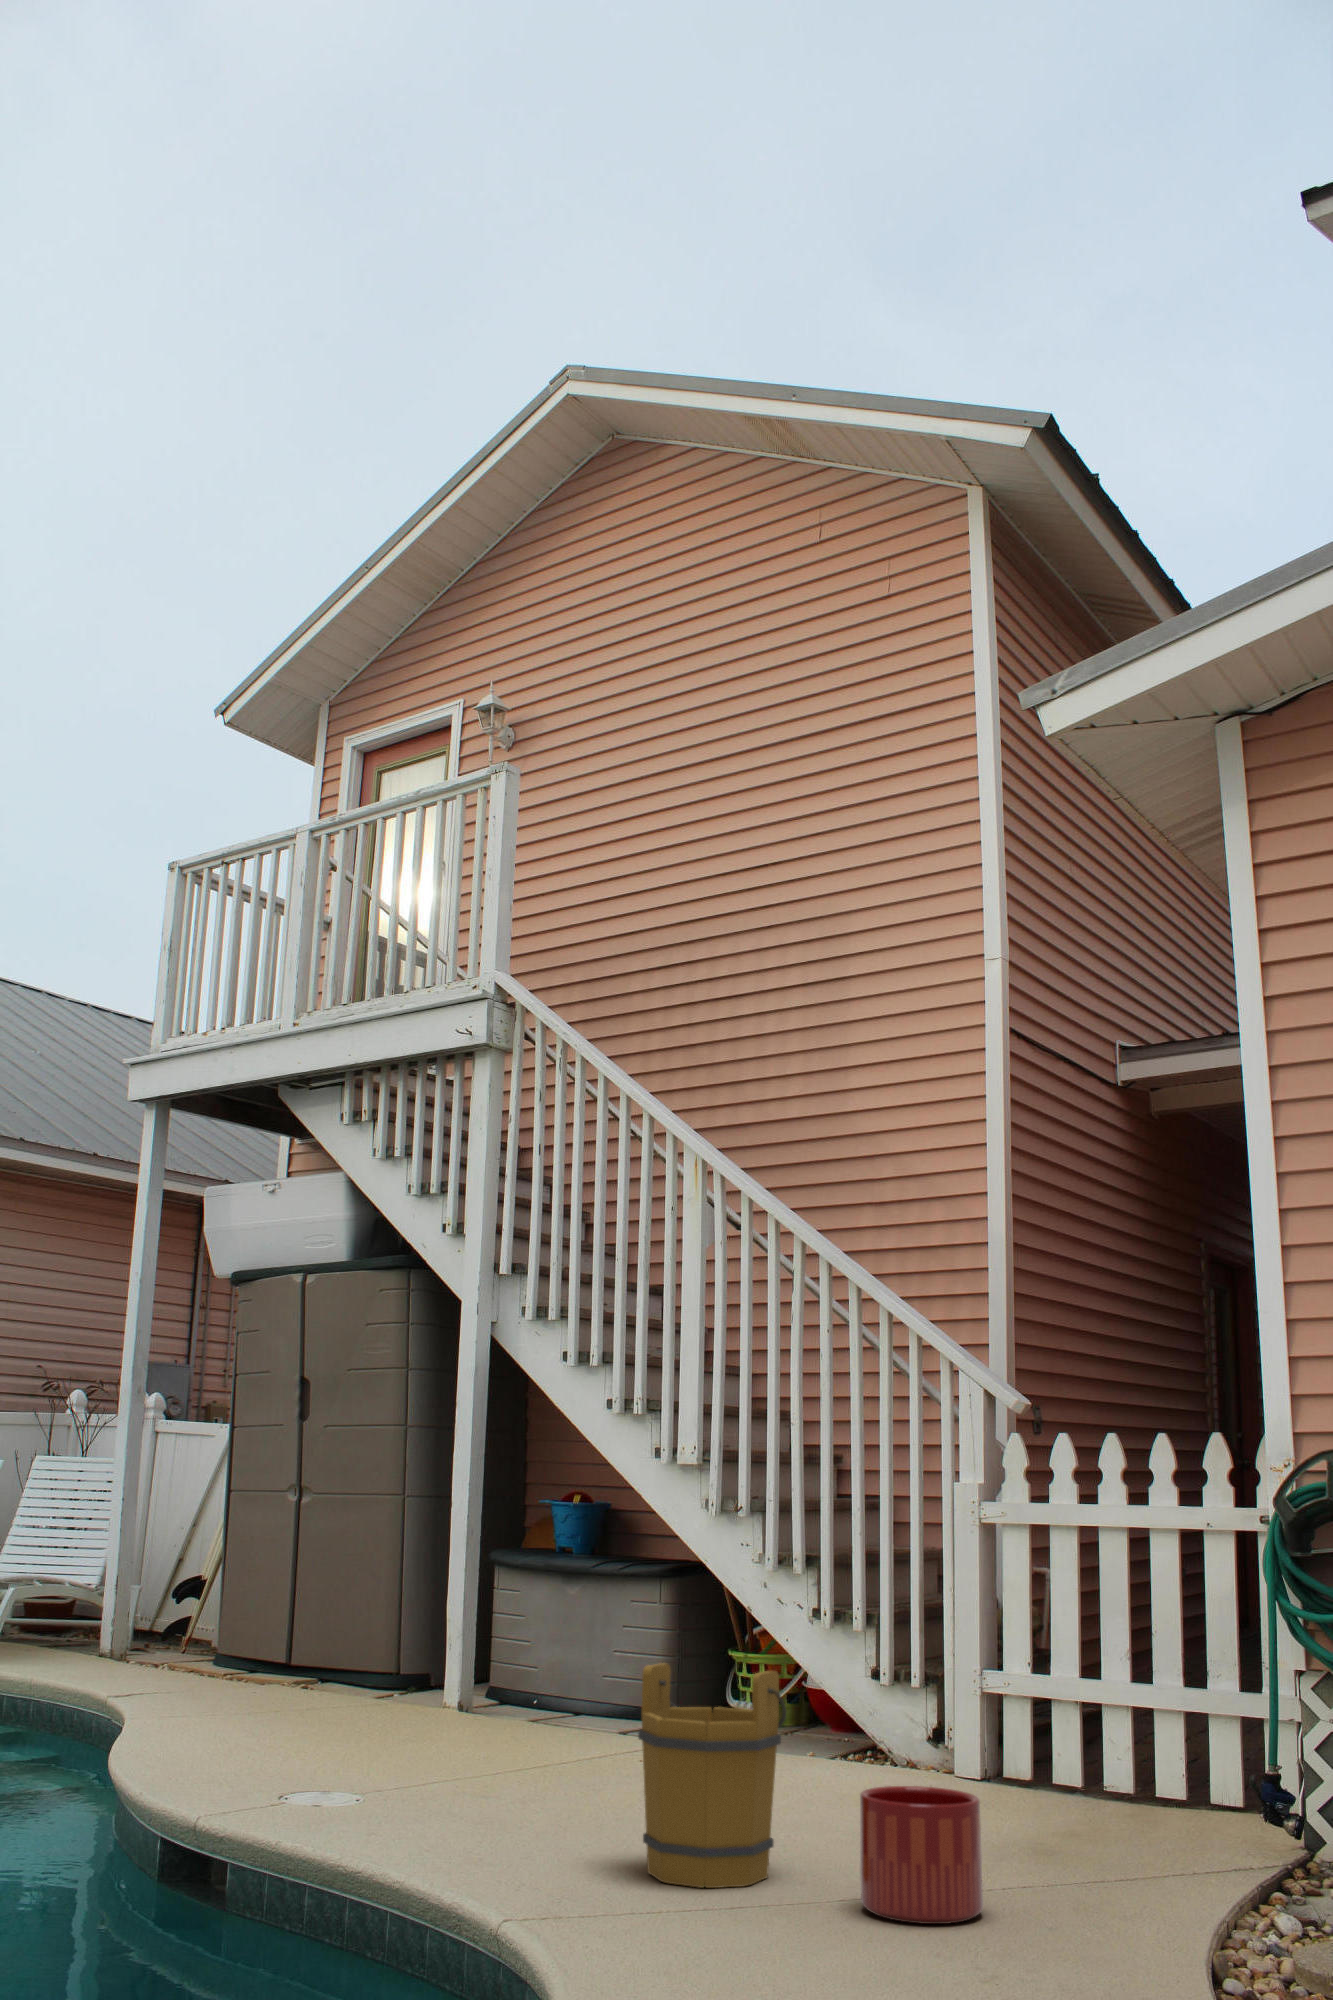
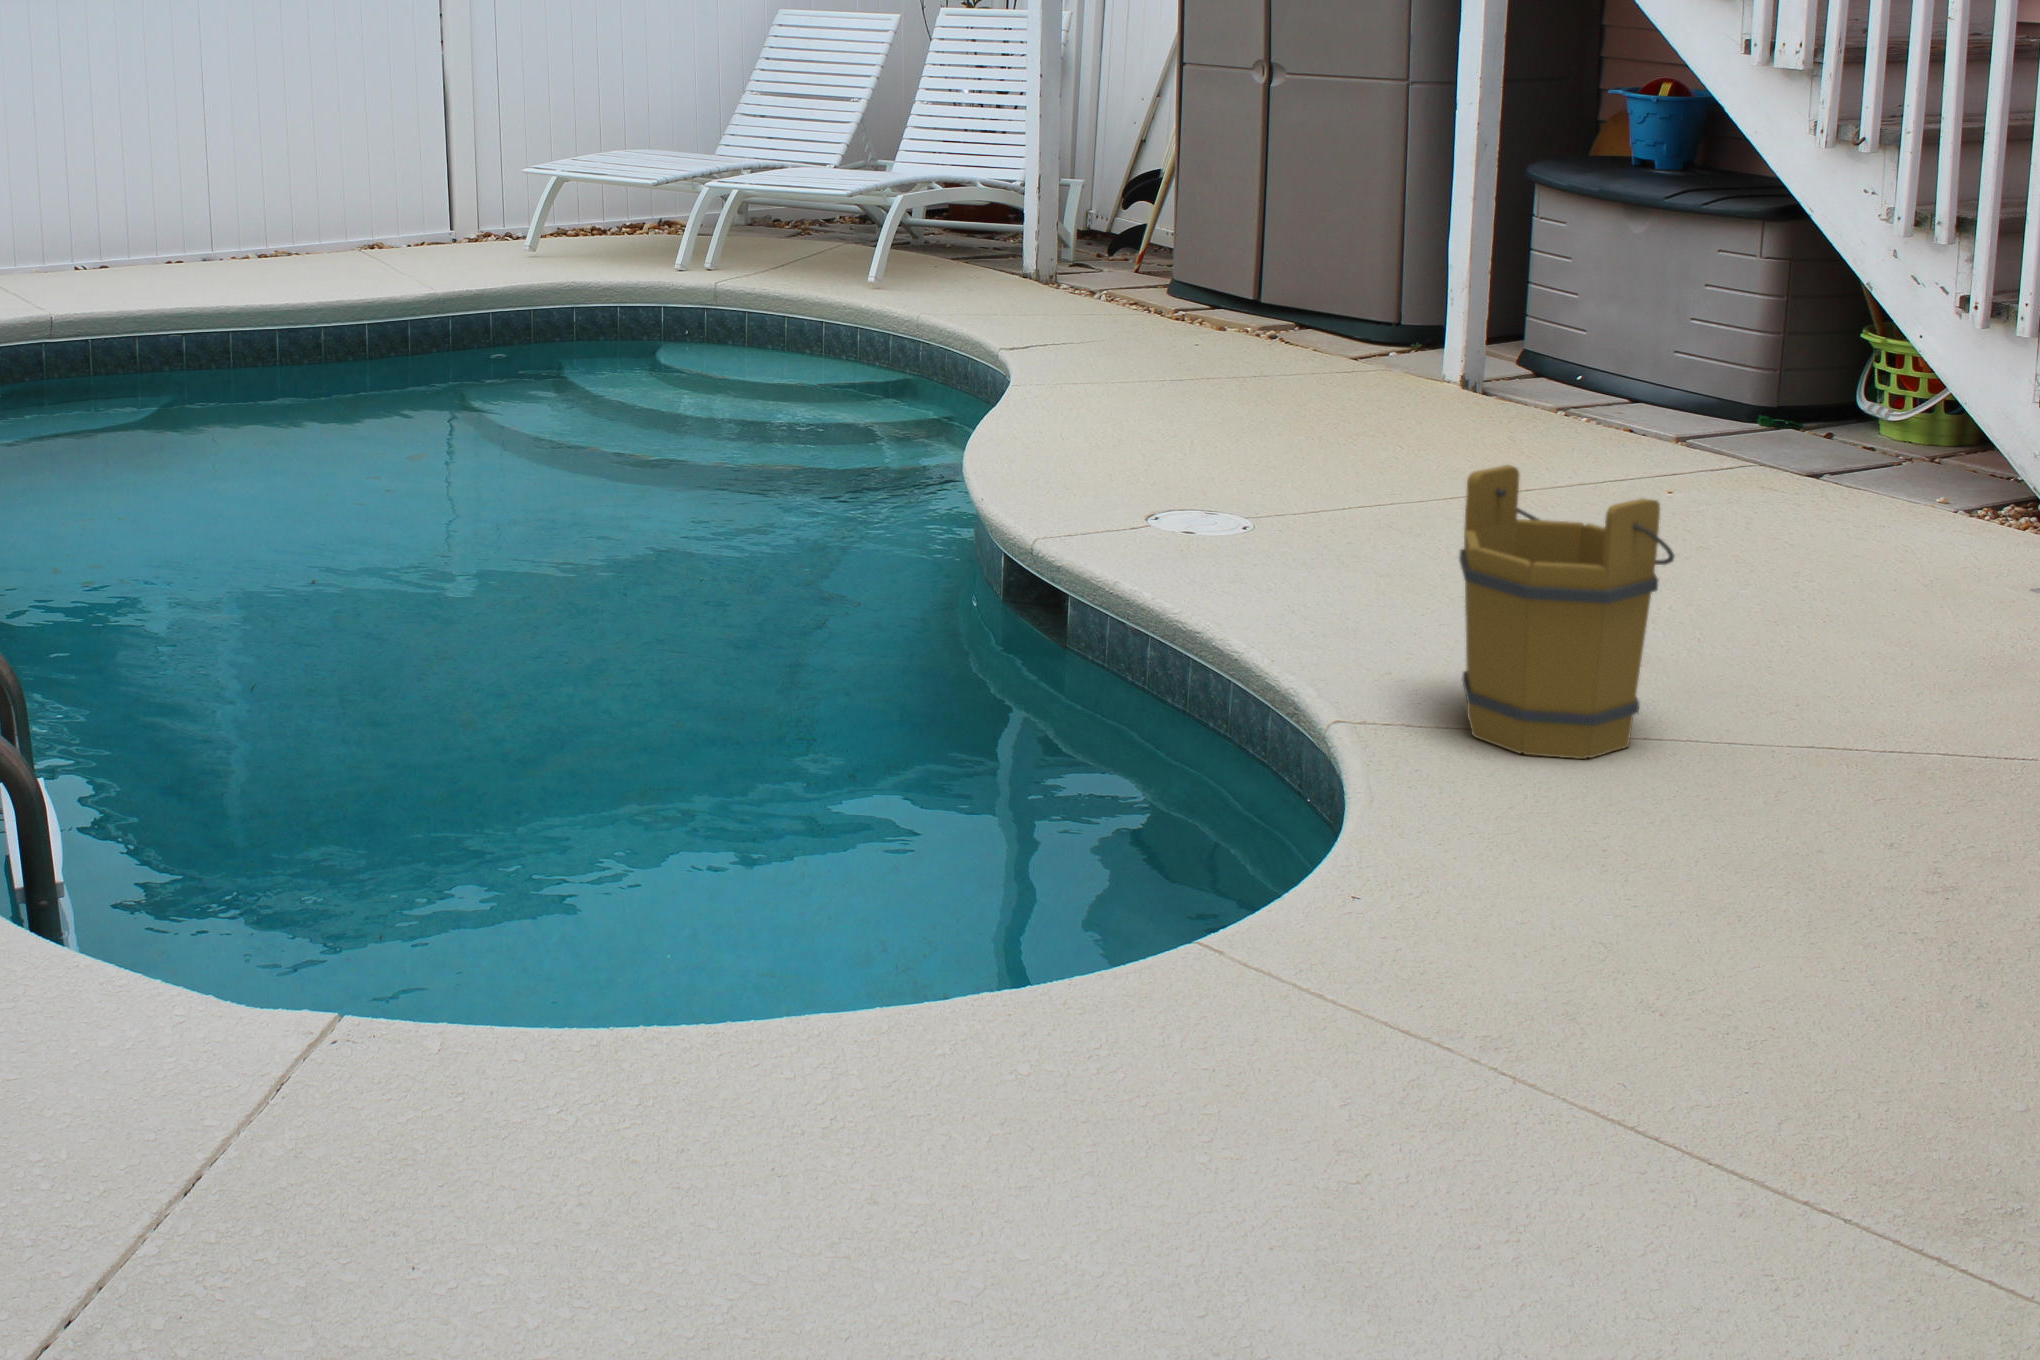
planter: present [860,1786,983,1924] -> none [1707,679,1902,872]

